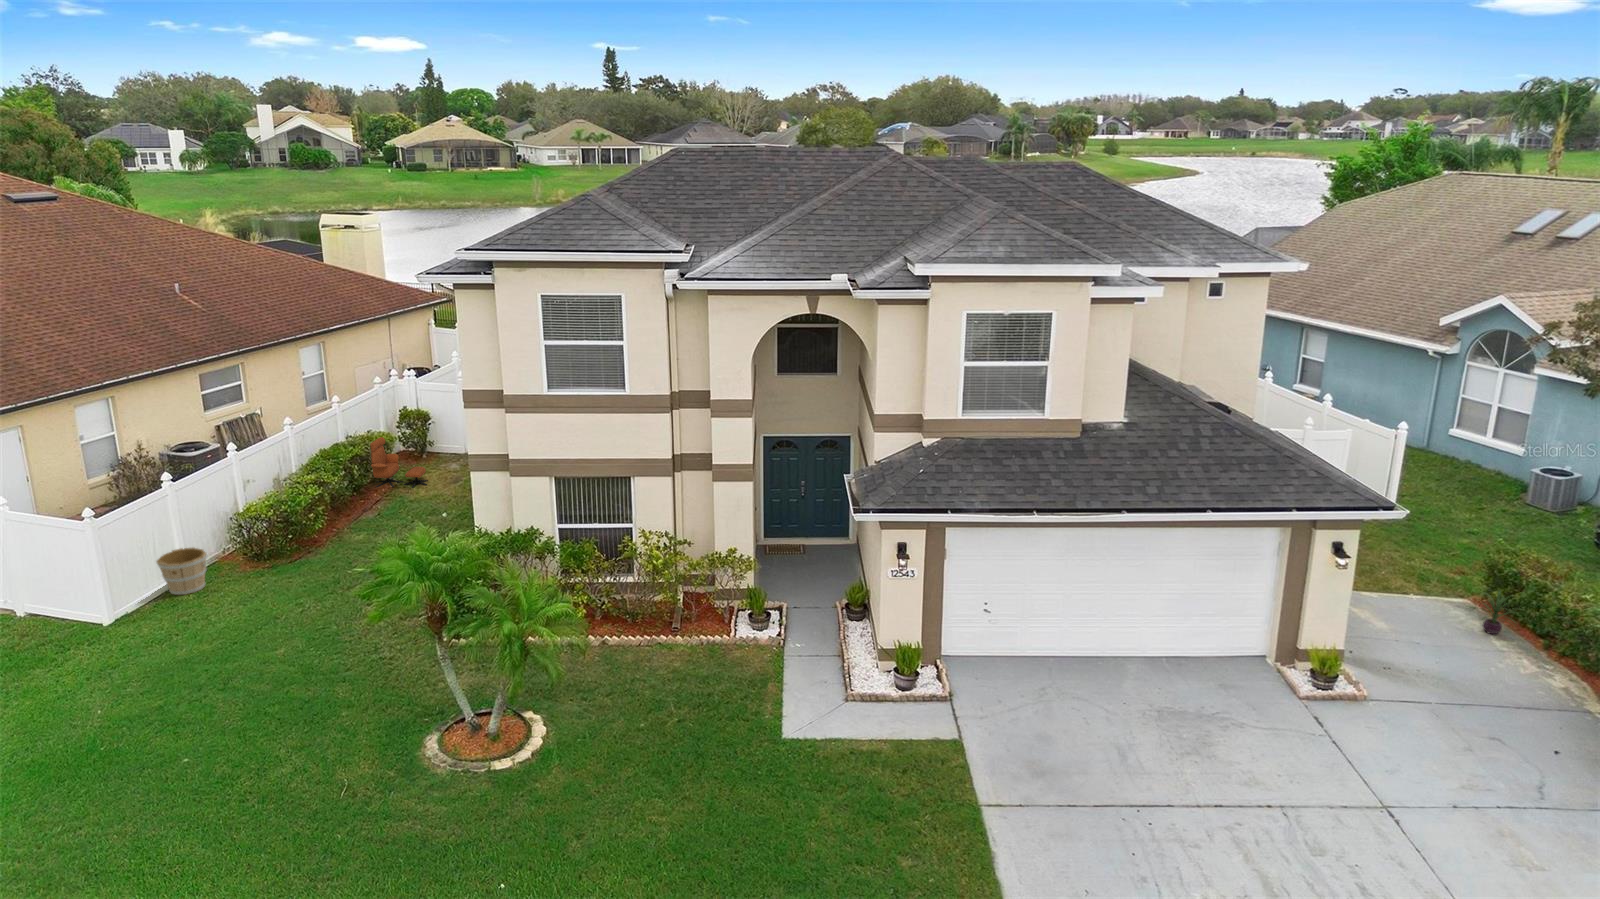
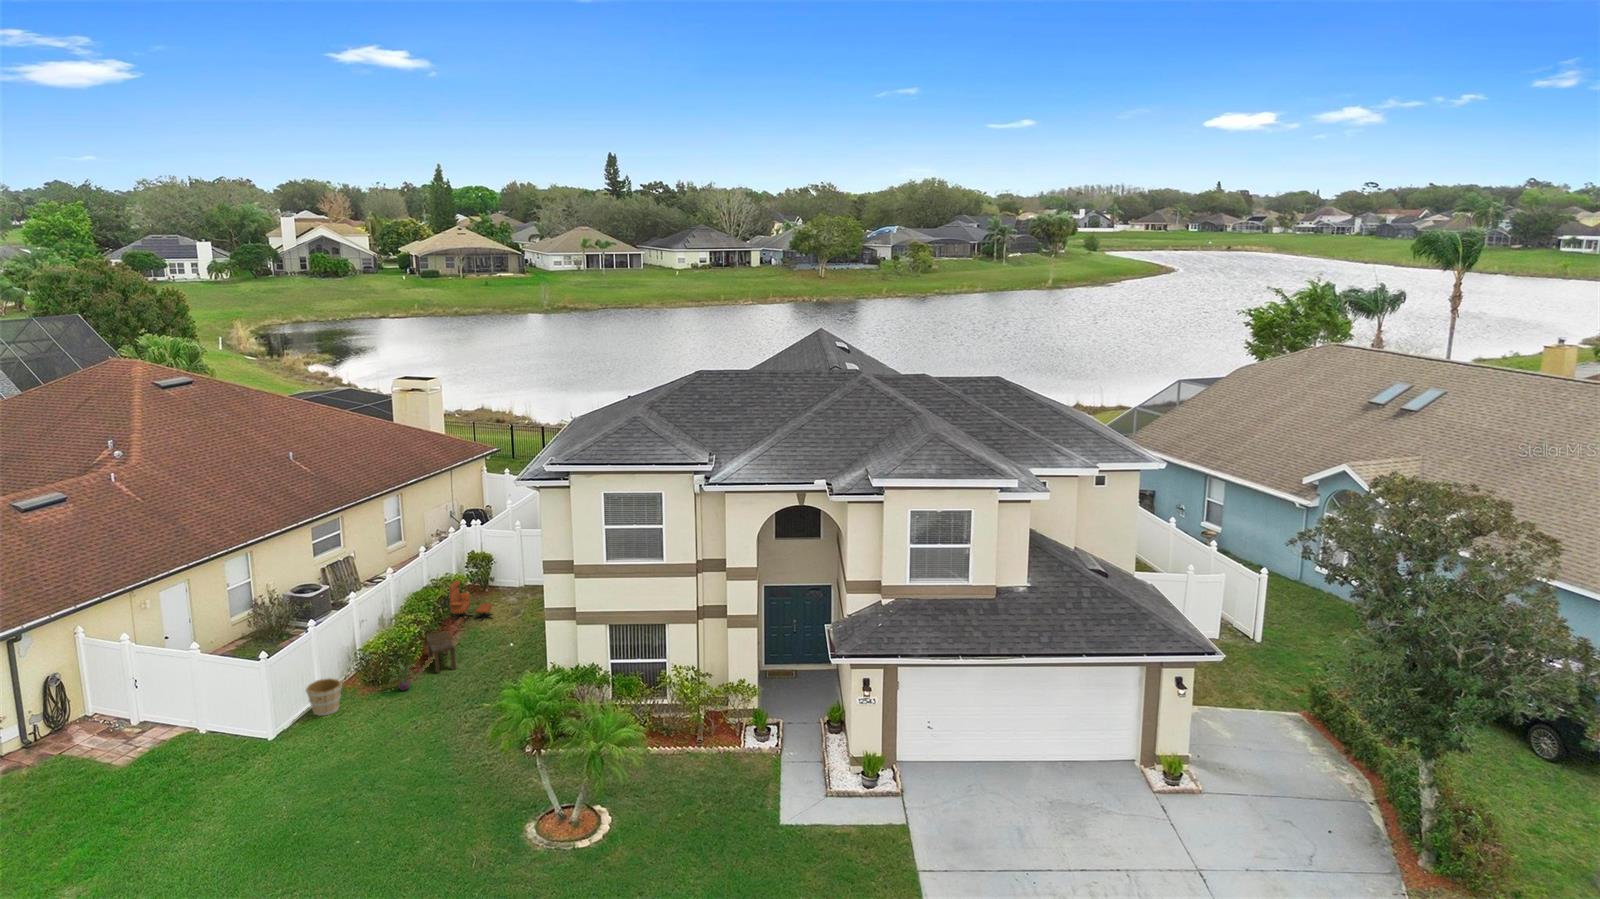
bench: none [333,495,369,546] -> present [427,631,456,673]
decorative plant: present [1482,590,1510,634] -> present [394,663,412,691]

